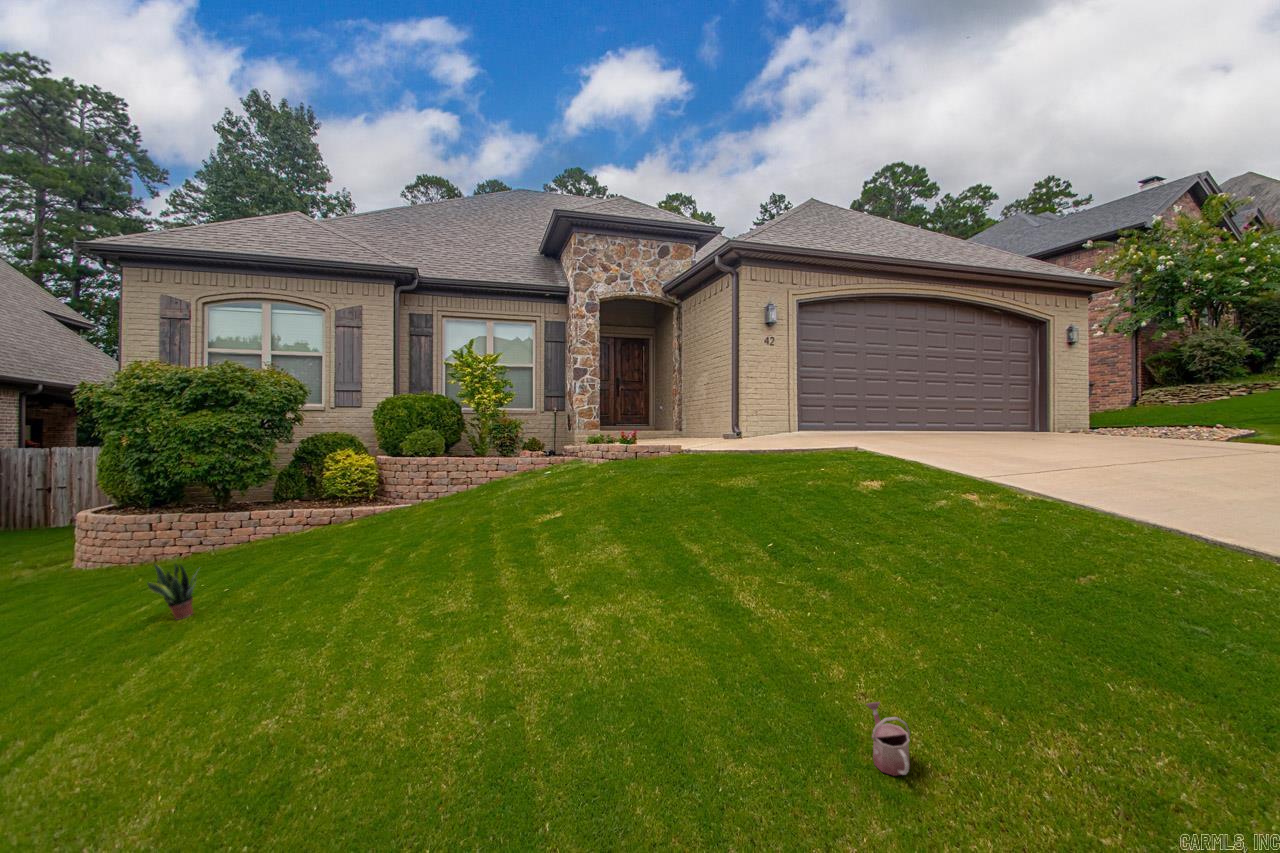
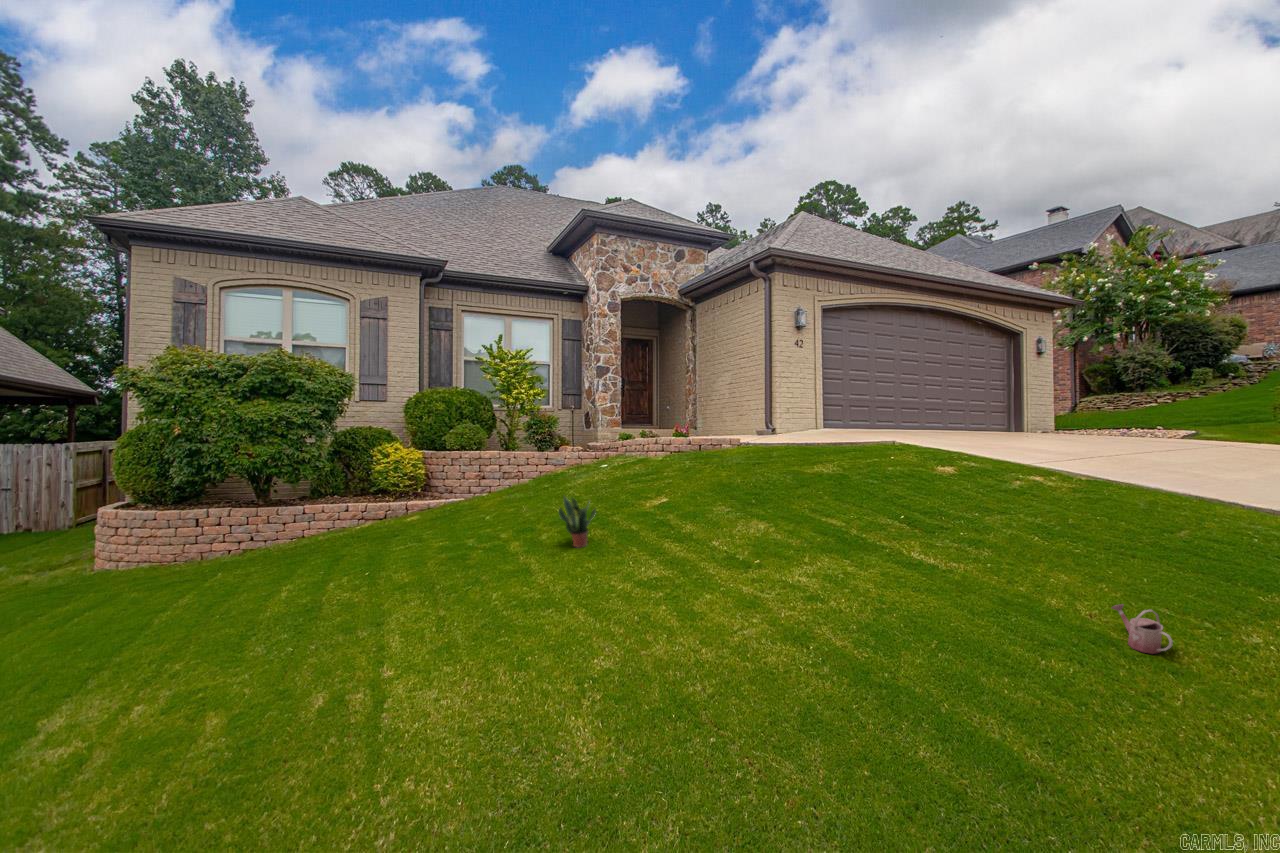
potted plant: present [147,564,195,620] -> present [559,496,596,548]

